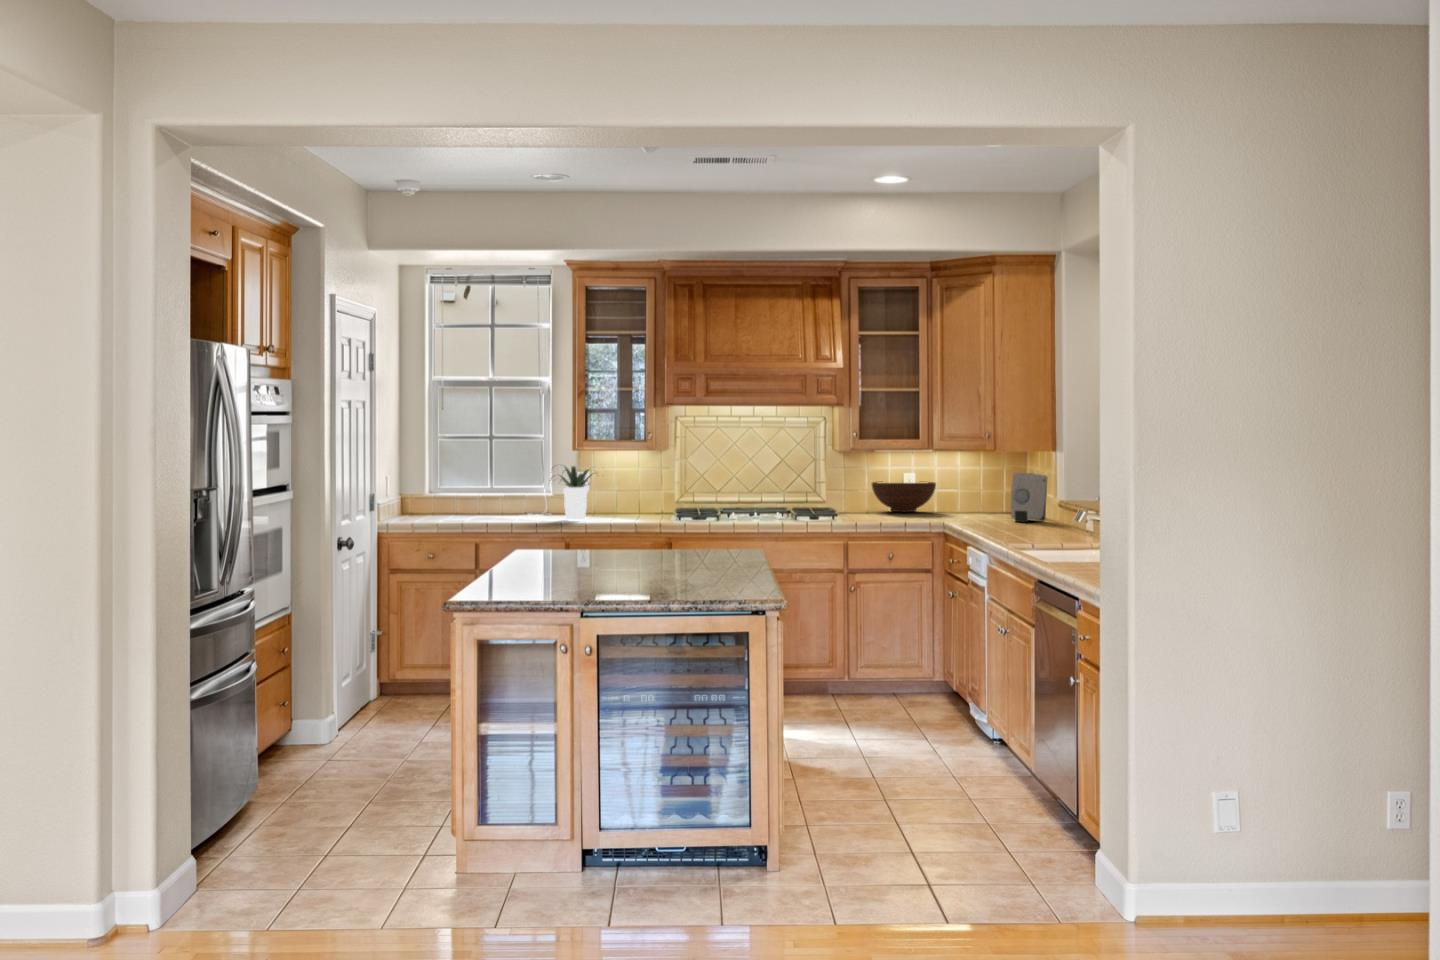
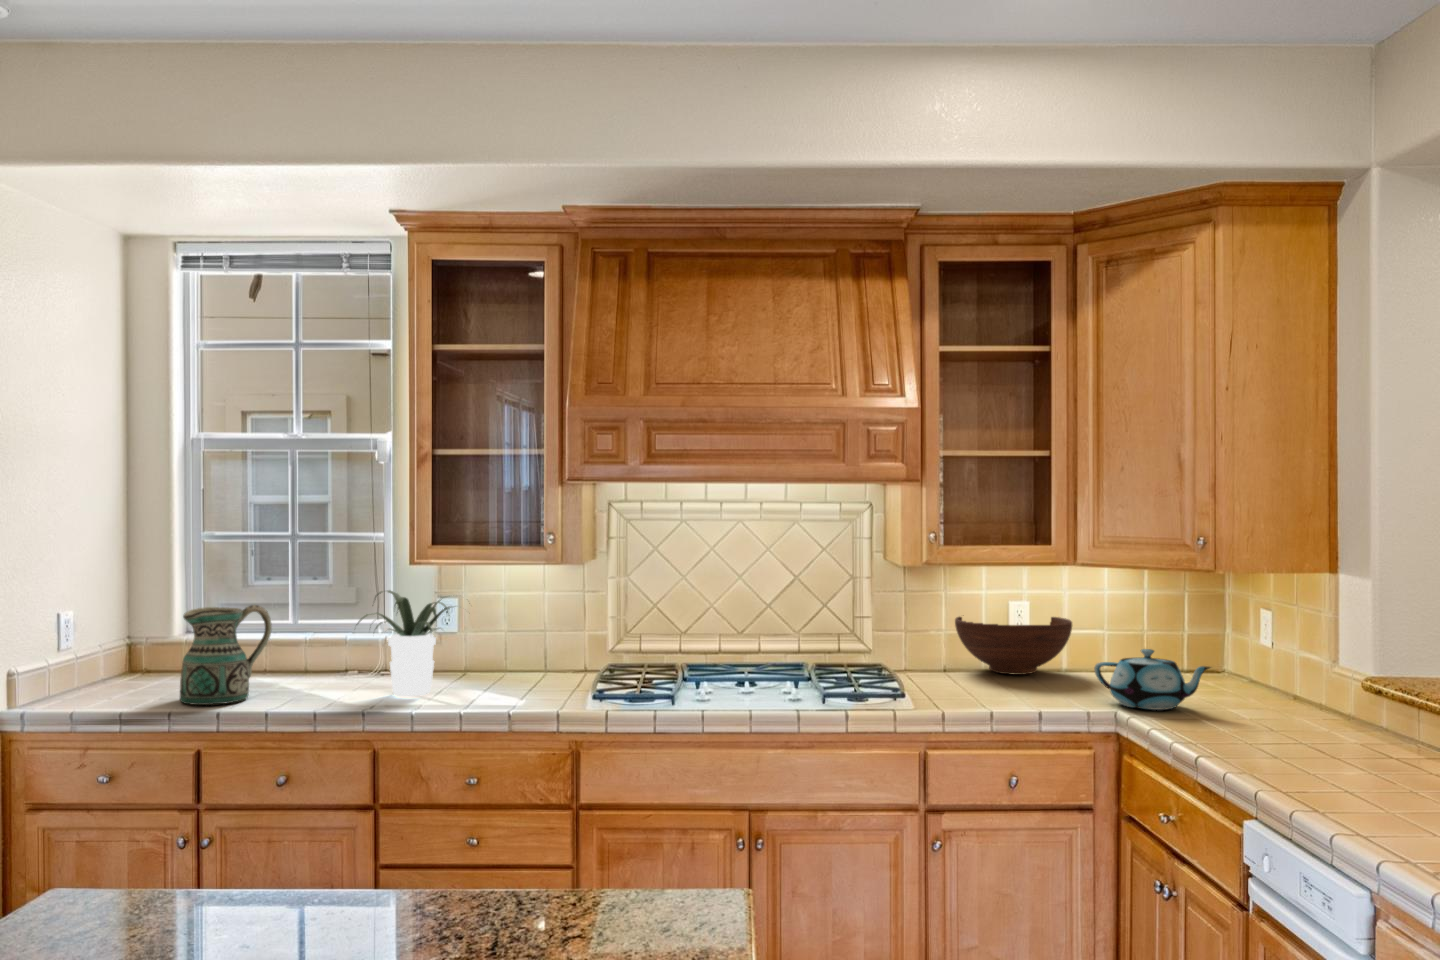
ceramic pitcher: none [458,471,501,521] -> present [180,605,272,705]
soap dispenser: present [1011,473,1047,522] -> none [1239,614,1304,712]
teapot: none [938,491,993,521] -> present [1094,649,1211,710]

